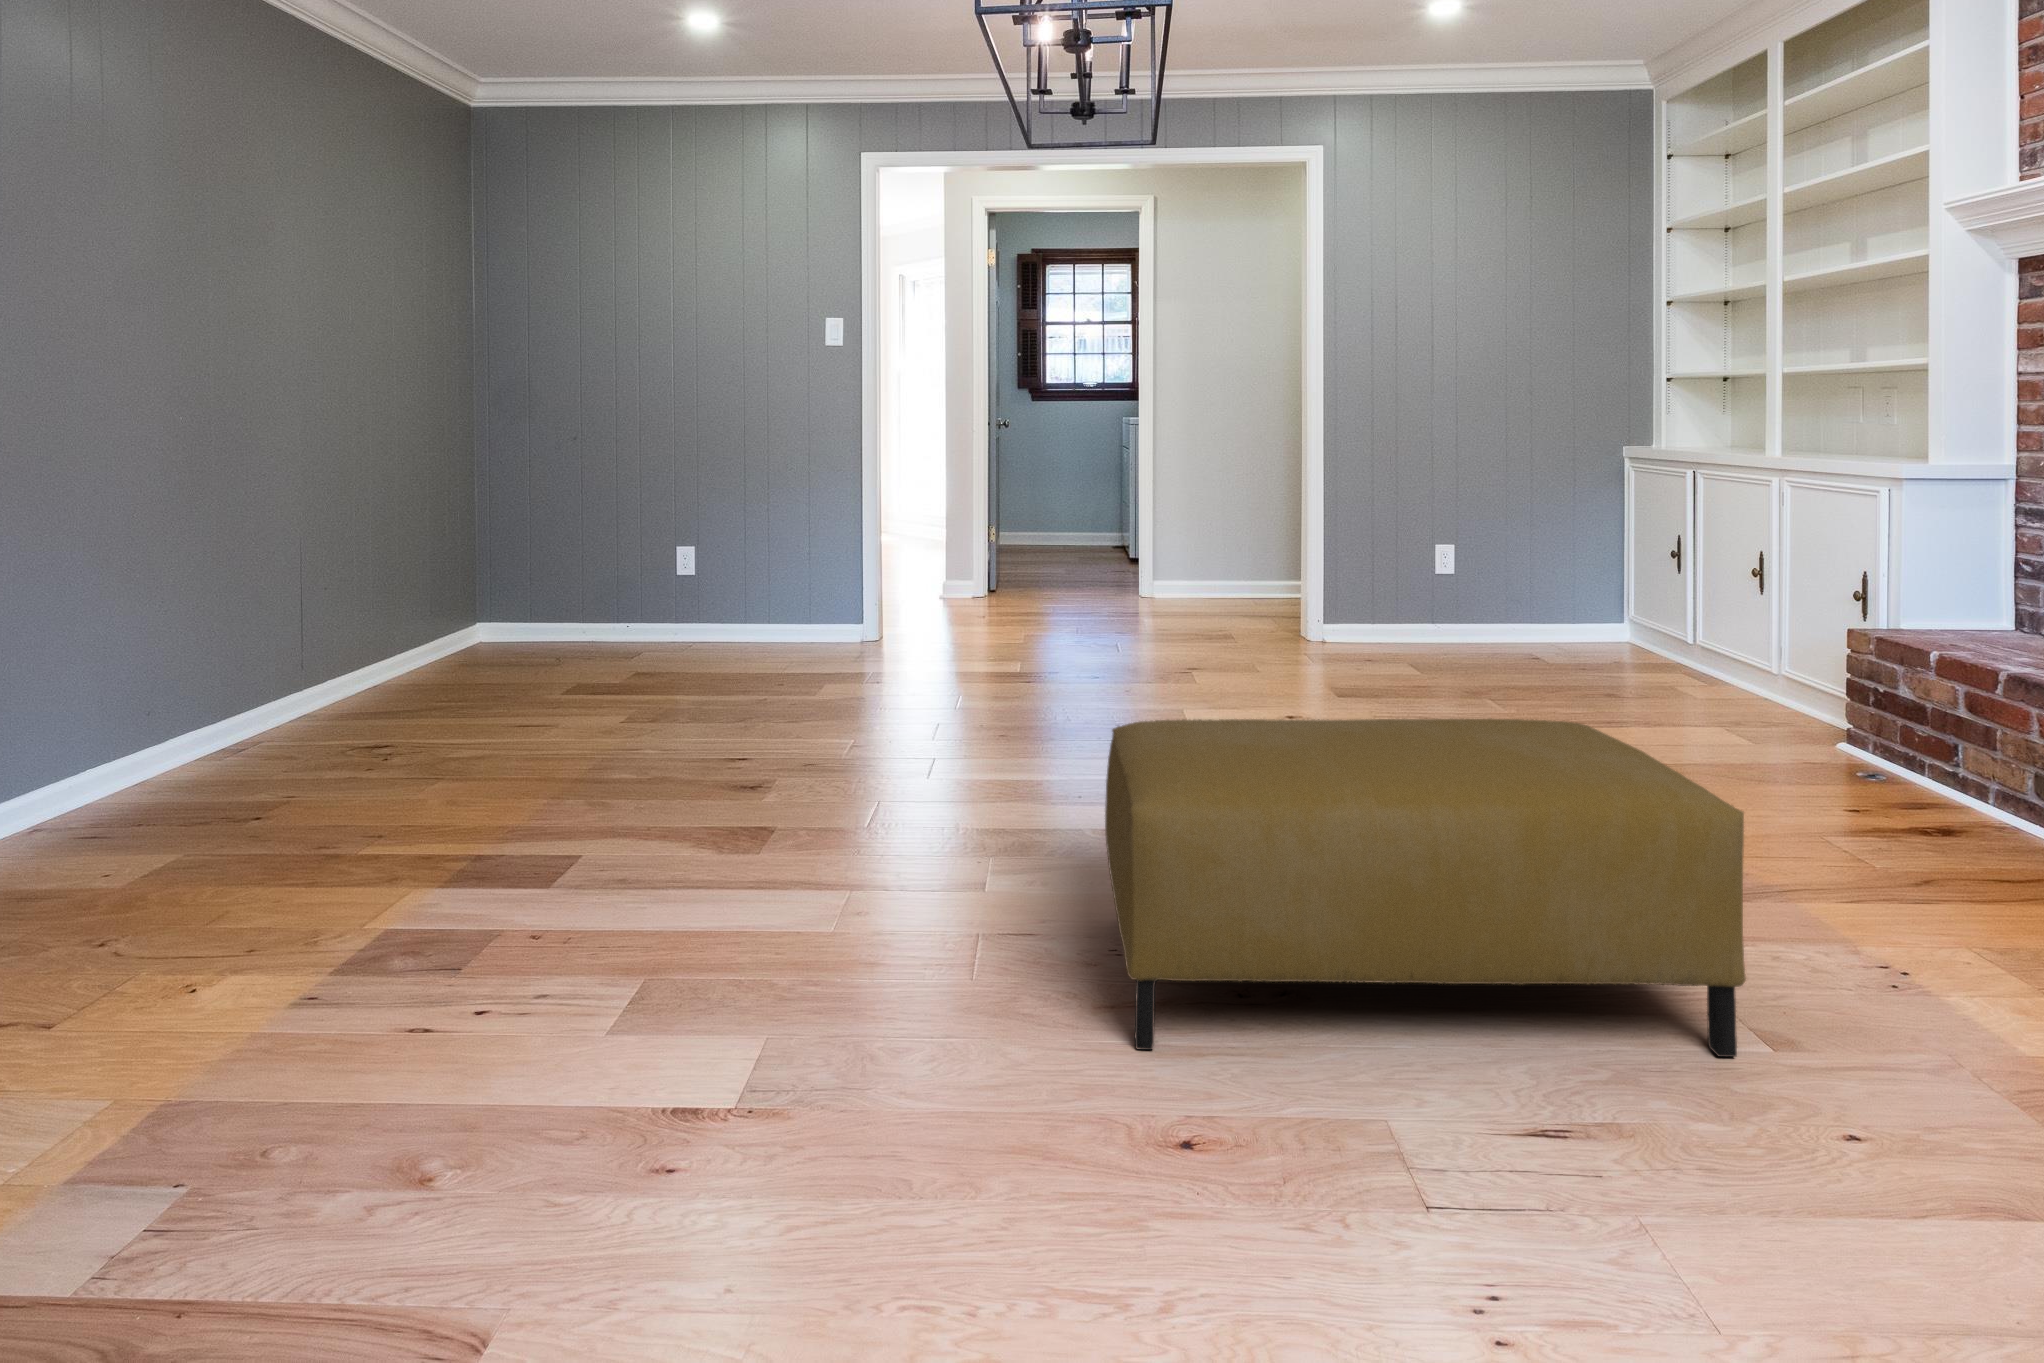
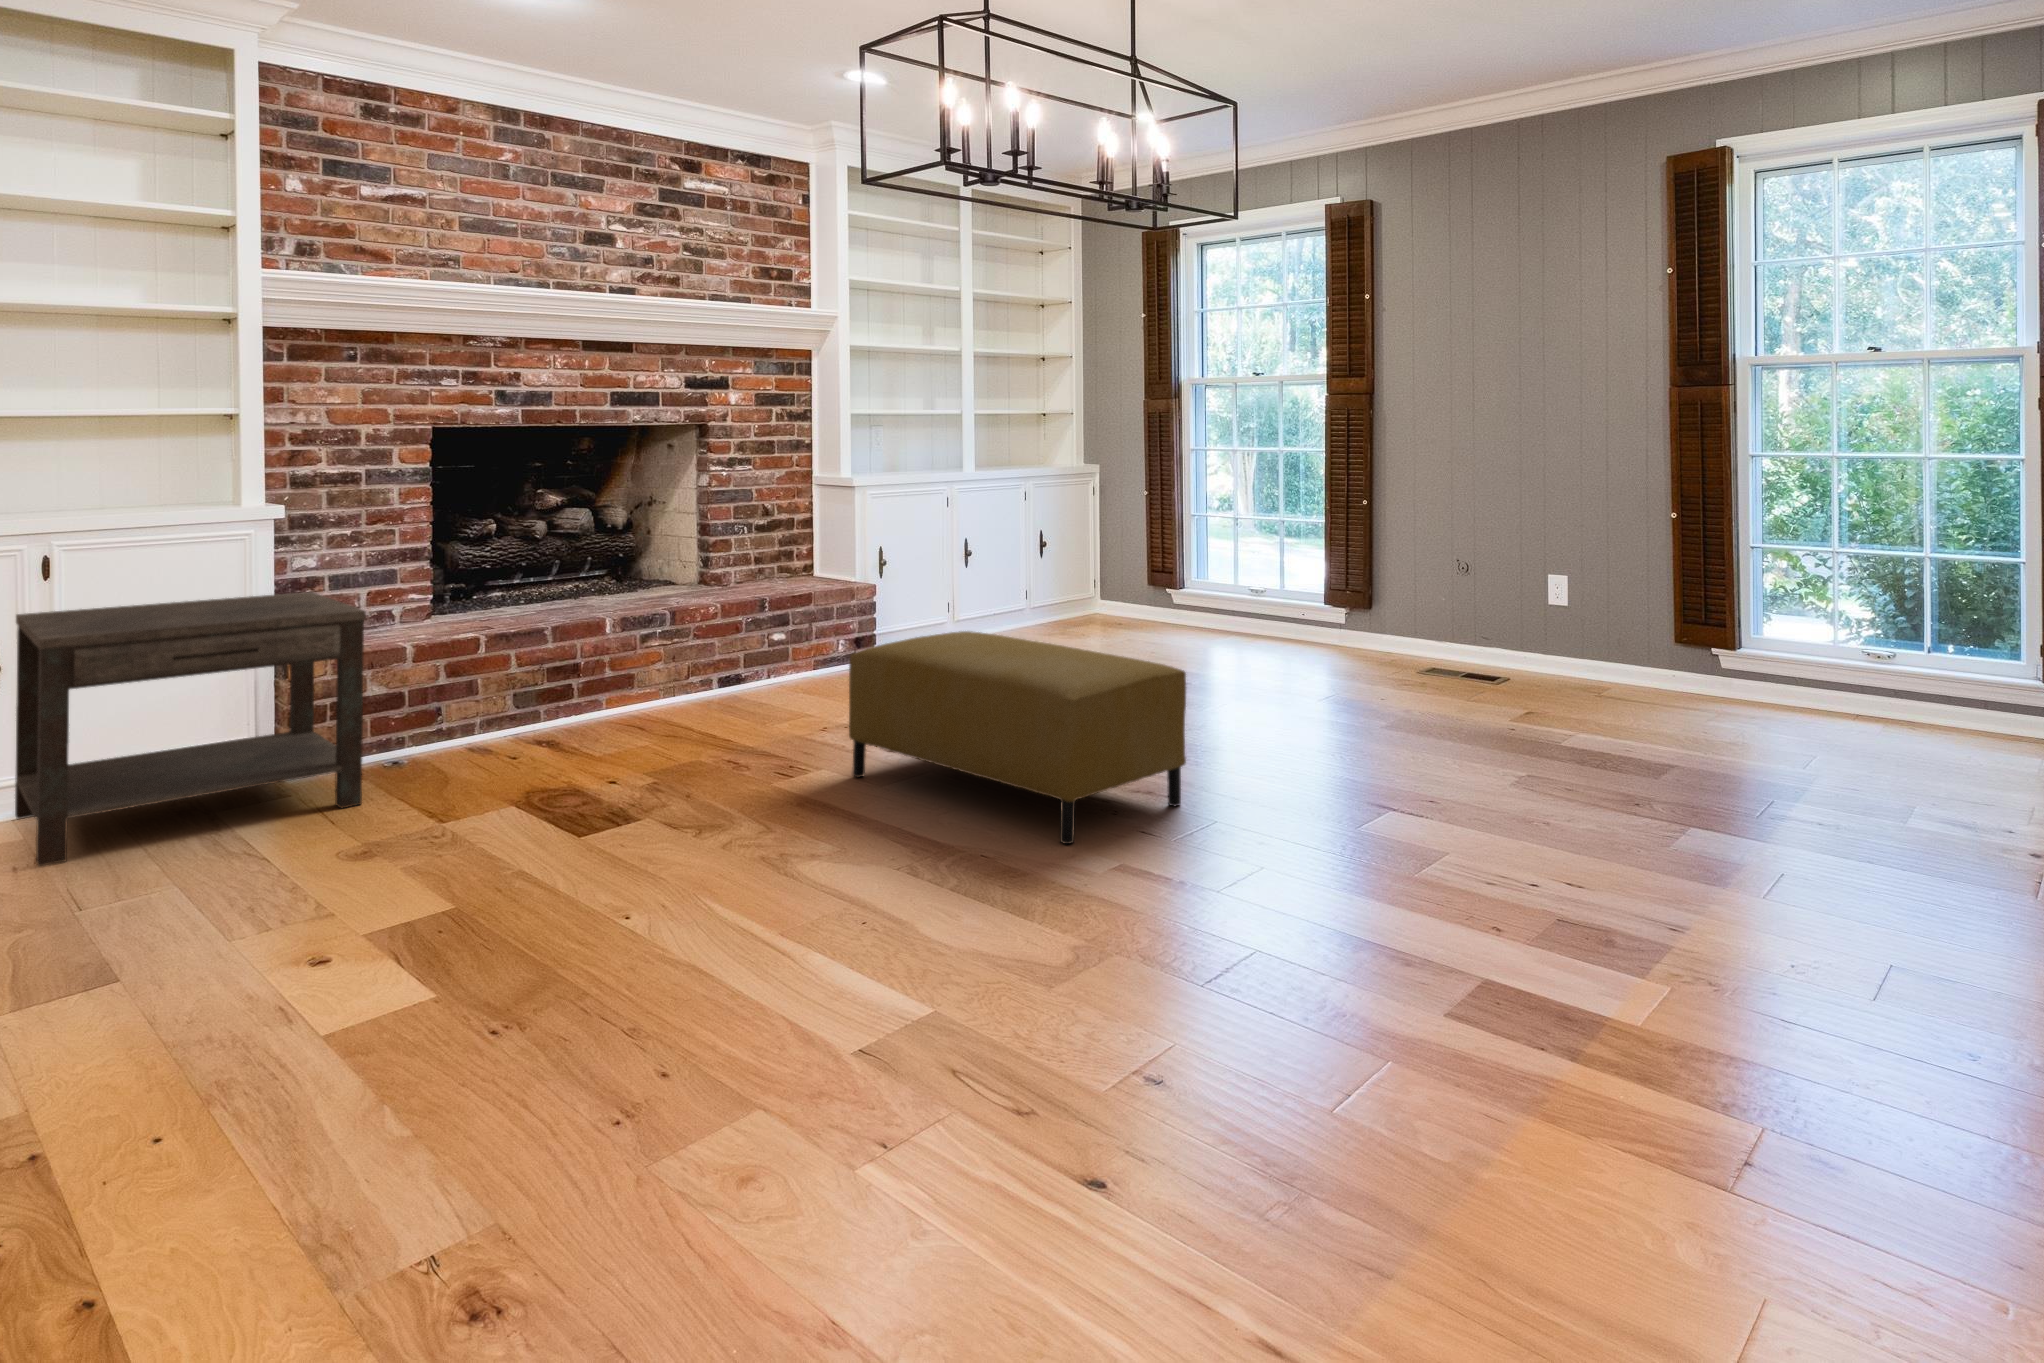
side table: none [1585,538,1896,759] -> present [15,592,366,866]

